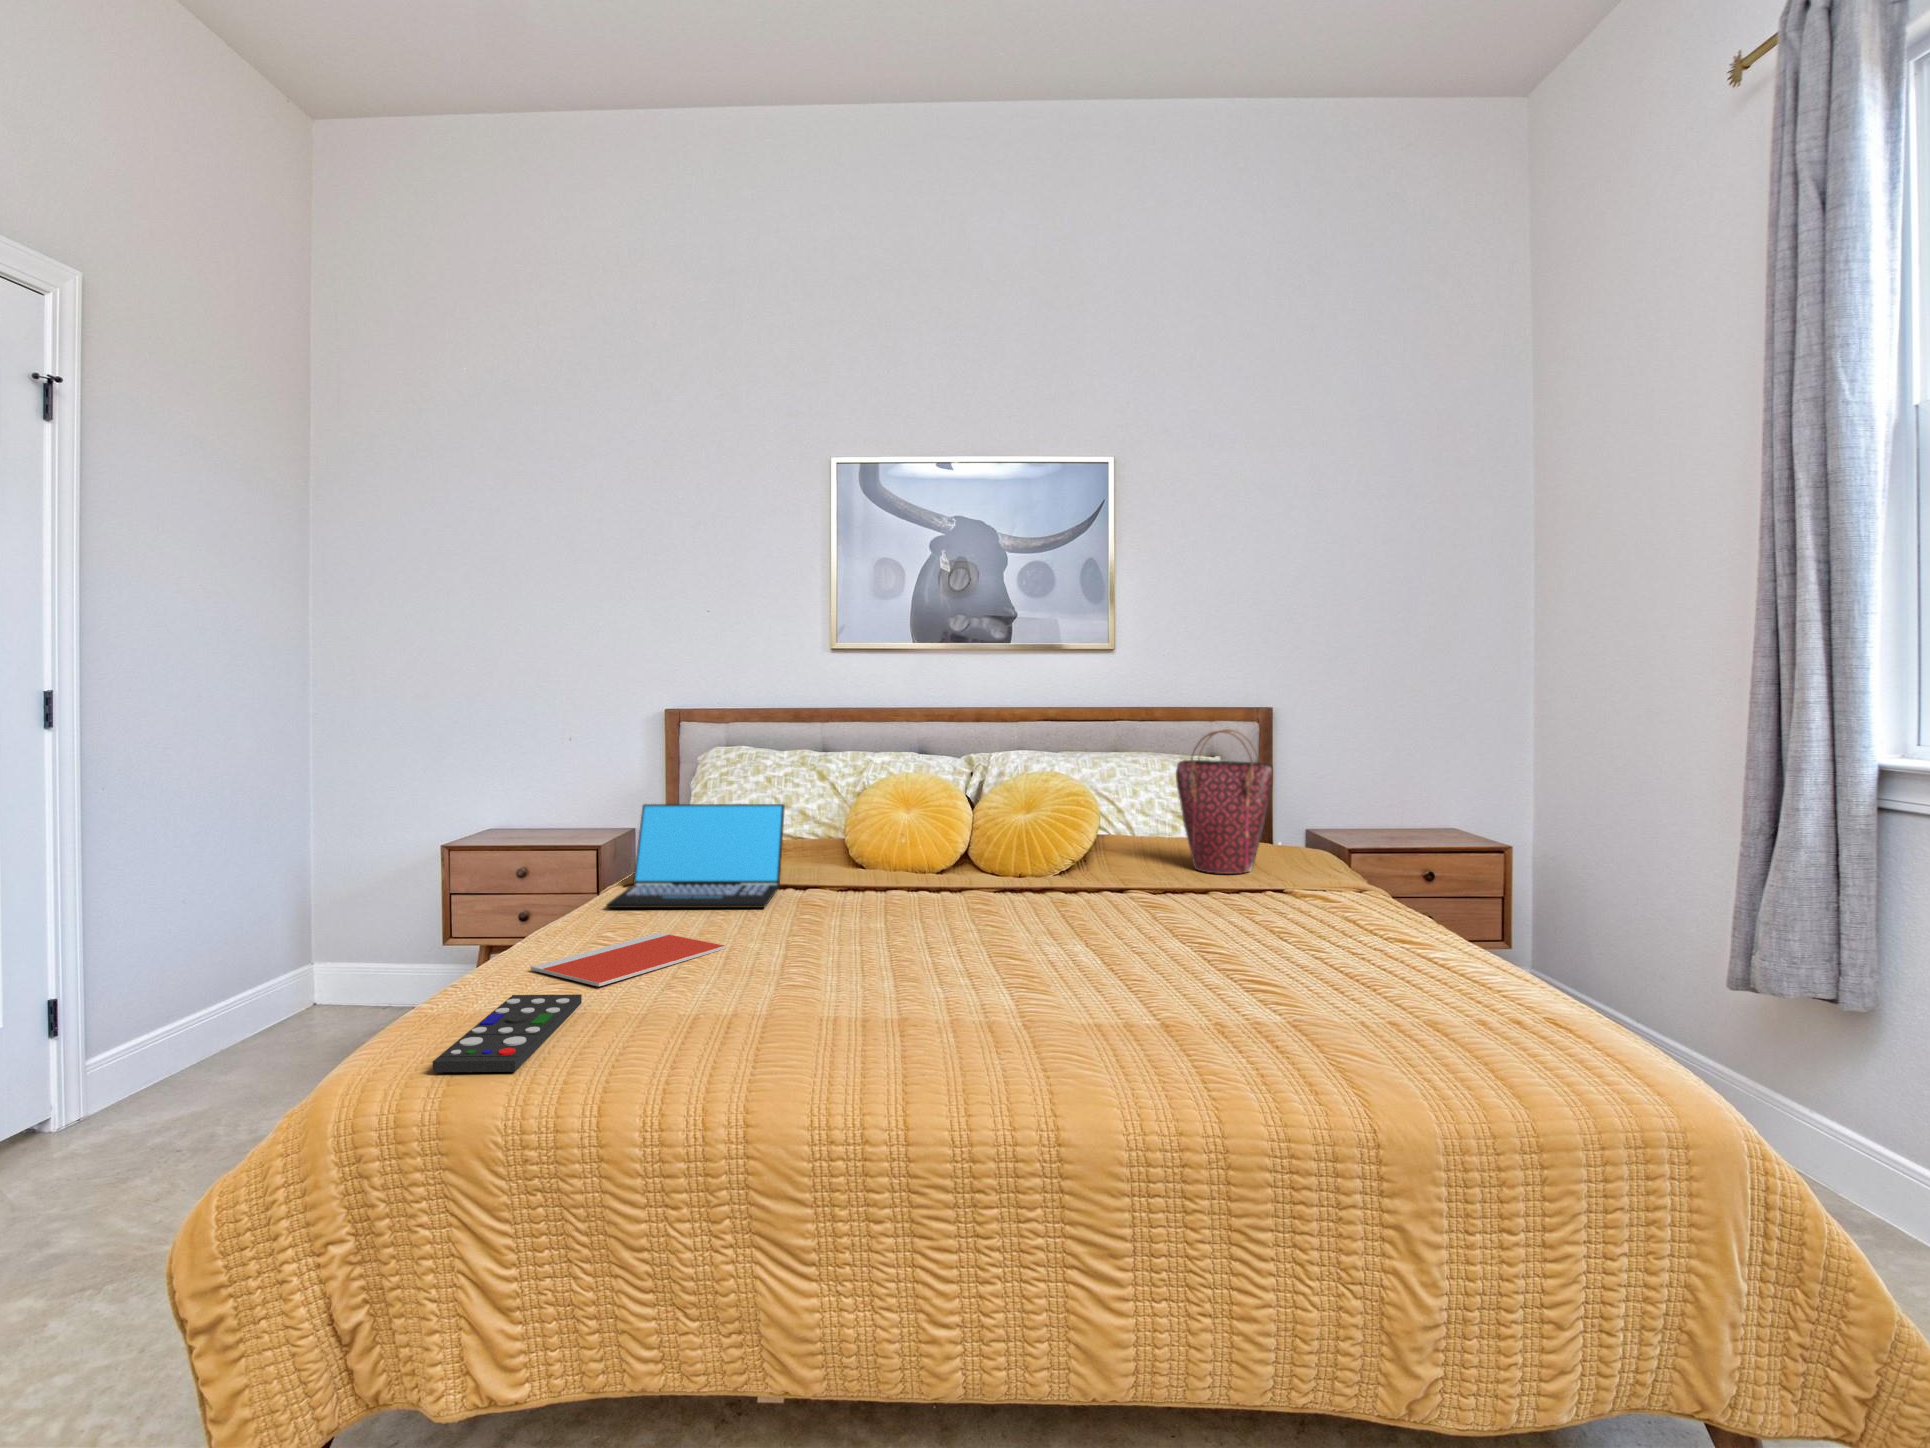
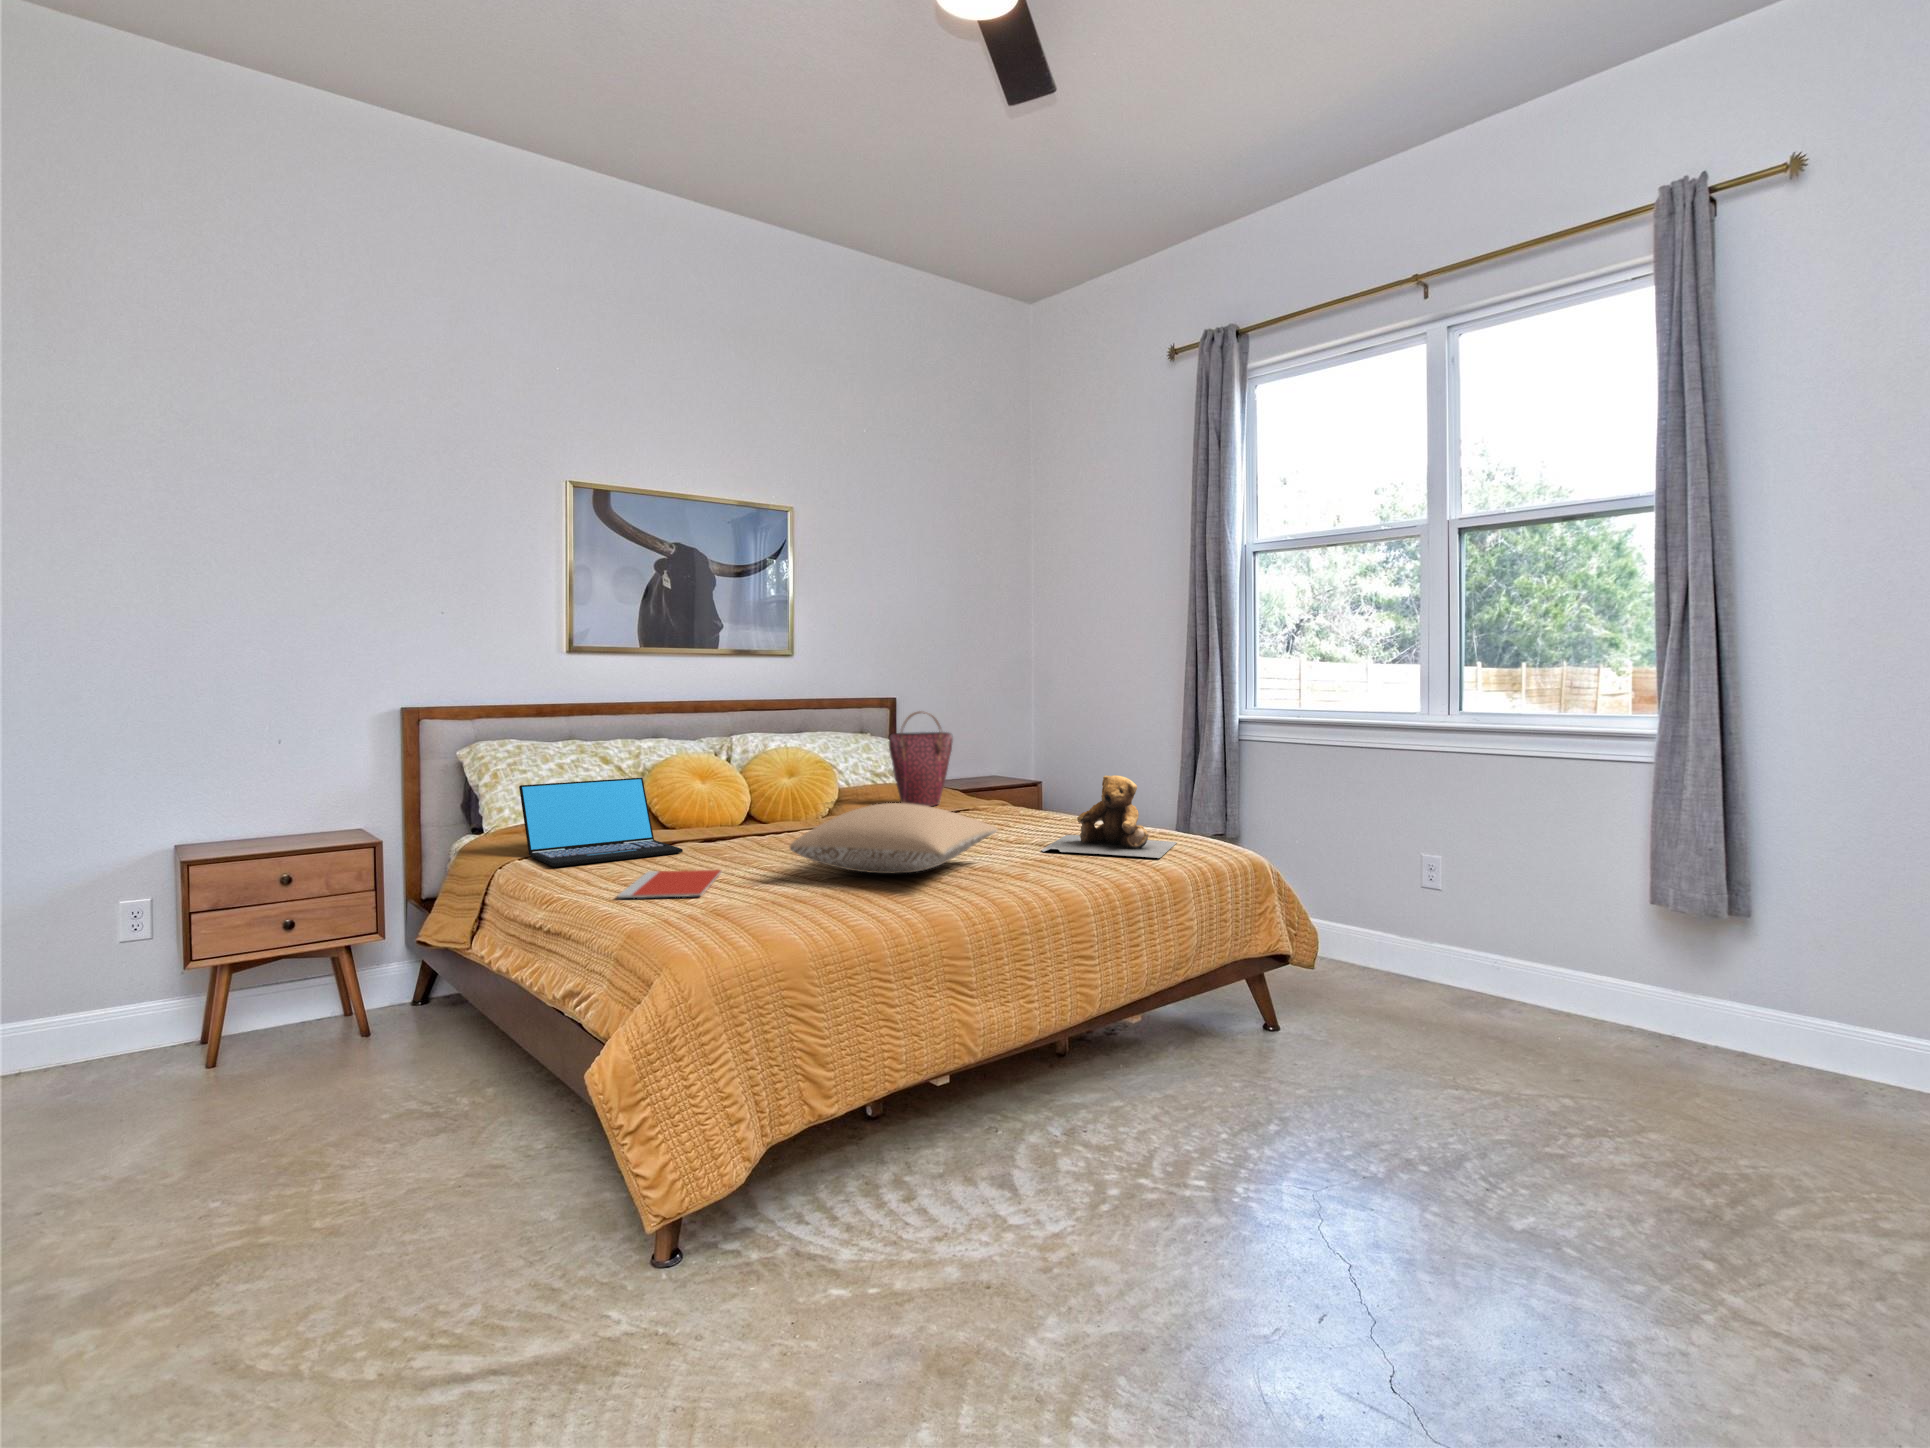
teddy bear: none [1196,874,1500,1062] -> present [1042,775,1177,858]
pillow: none [741,882,1079,1003] -> present [790,803,997,873]
remote control: present [433,994,582,1072] -> none [663,898,778,937]

